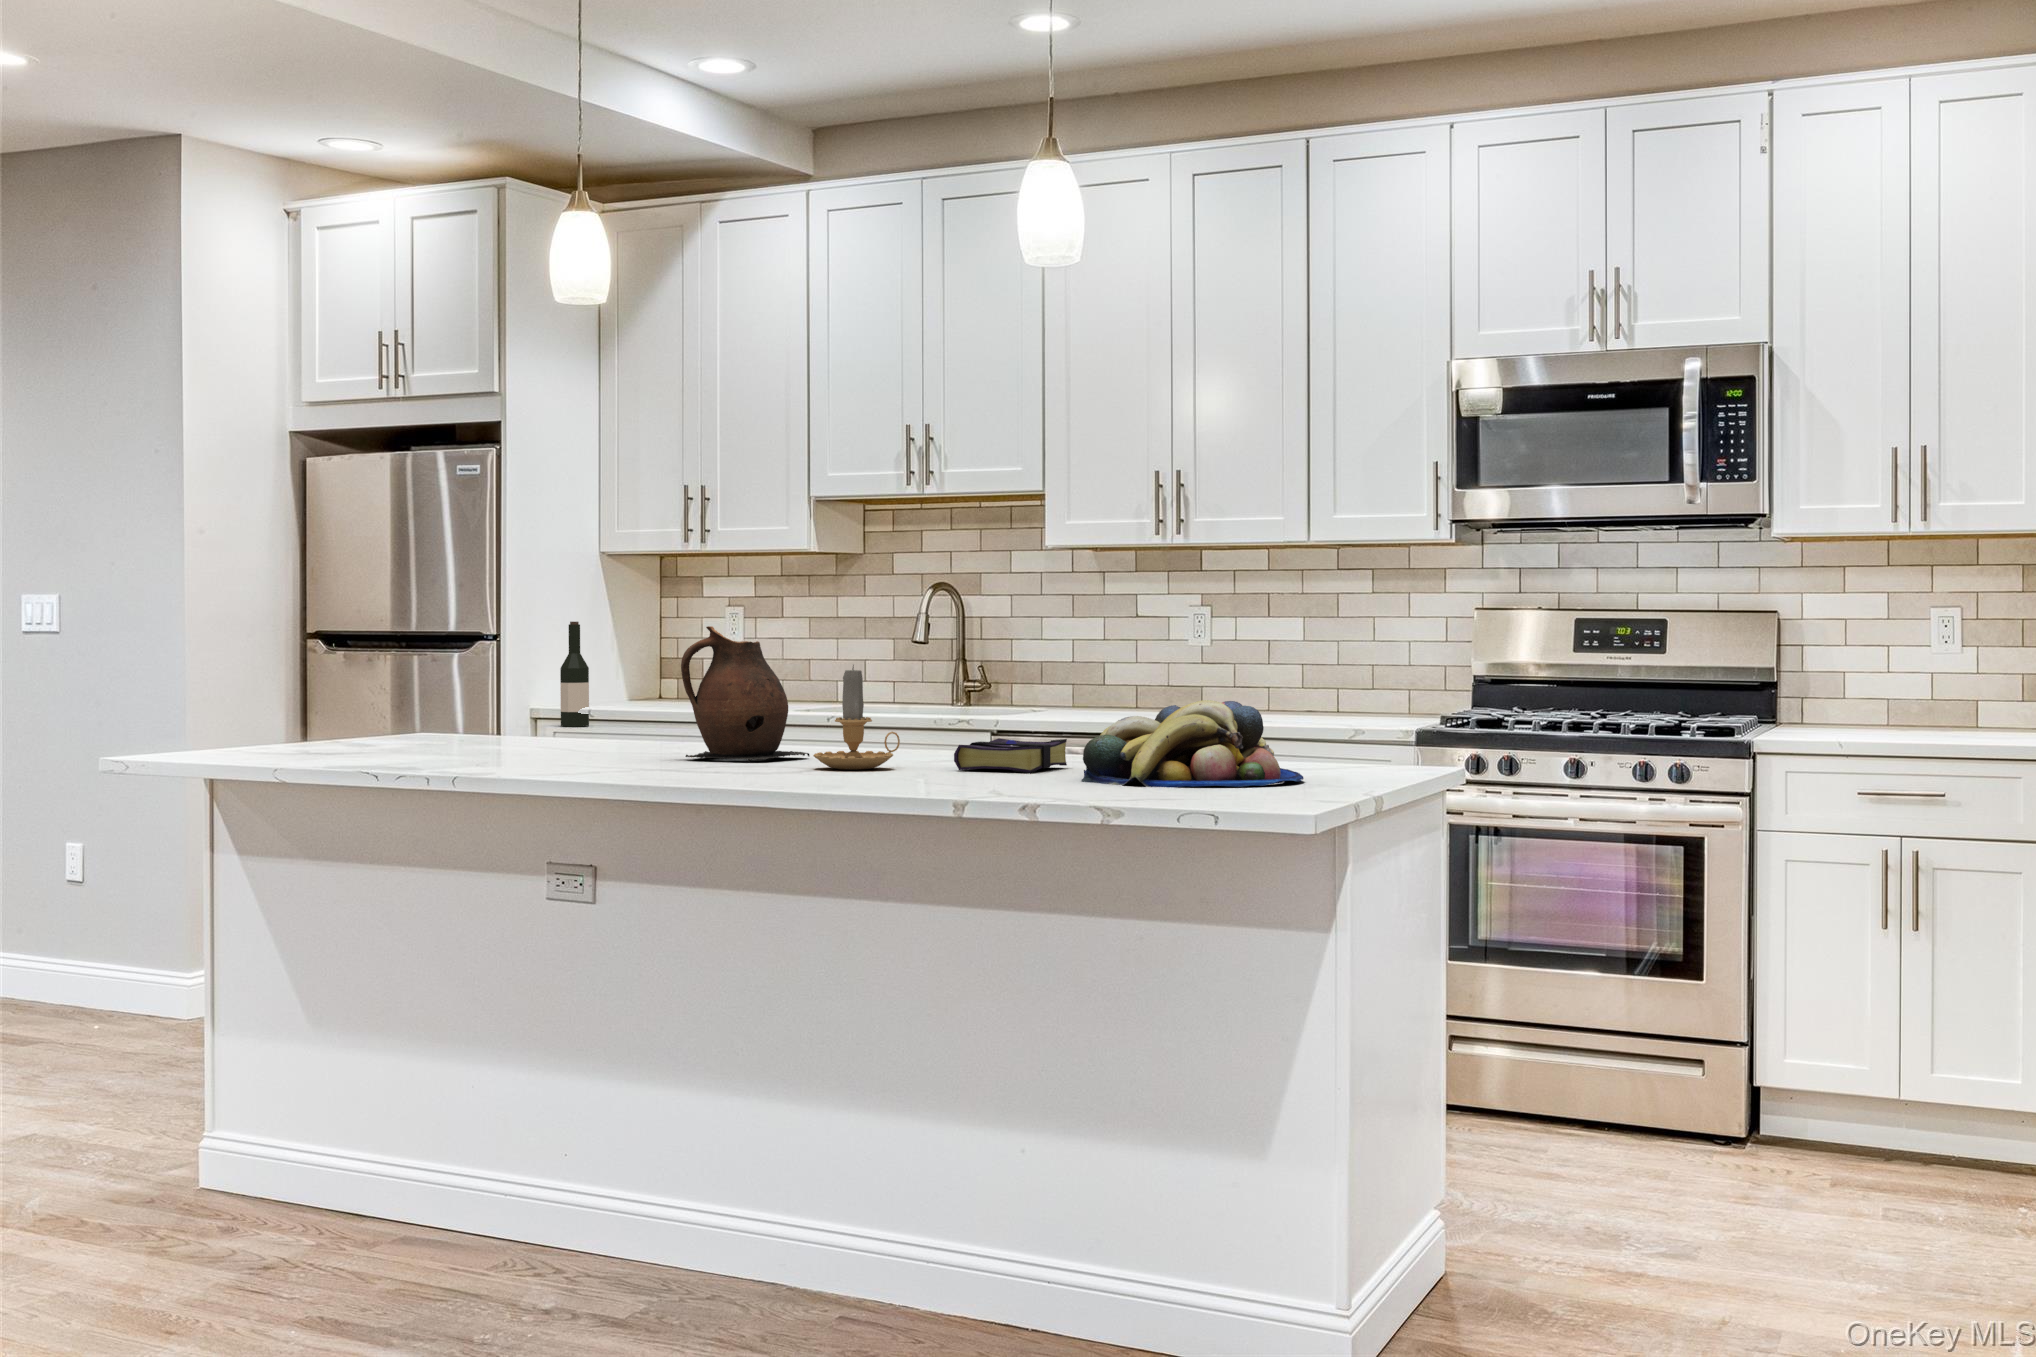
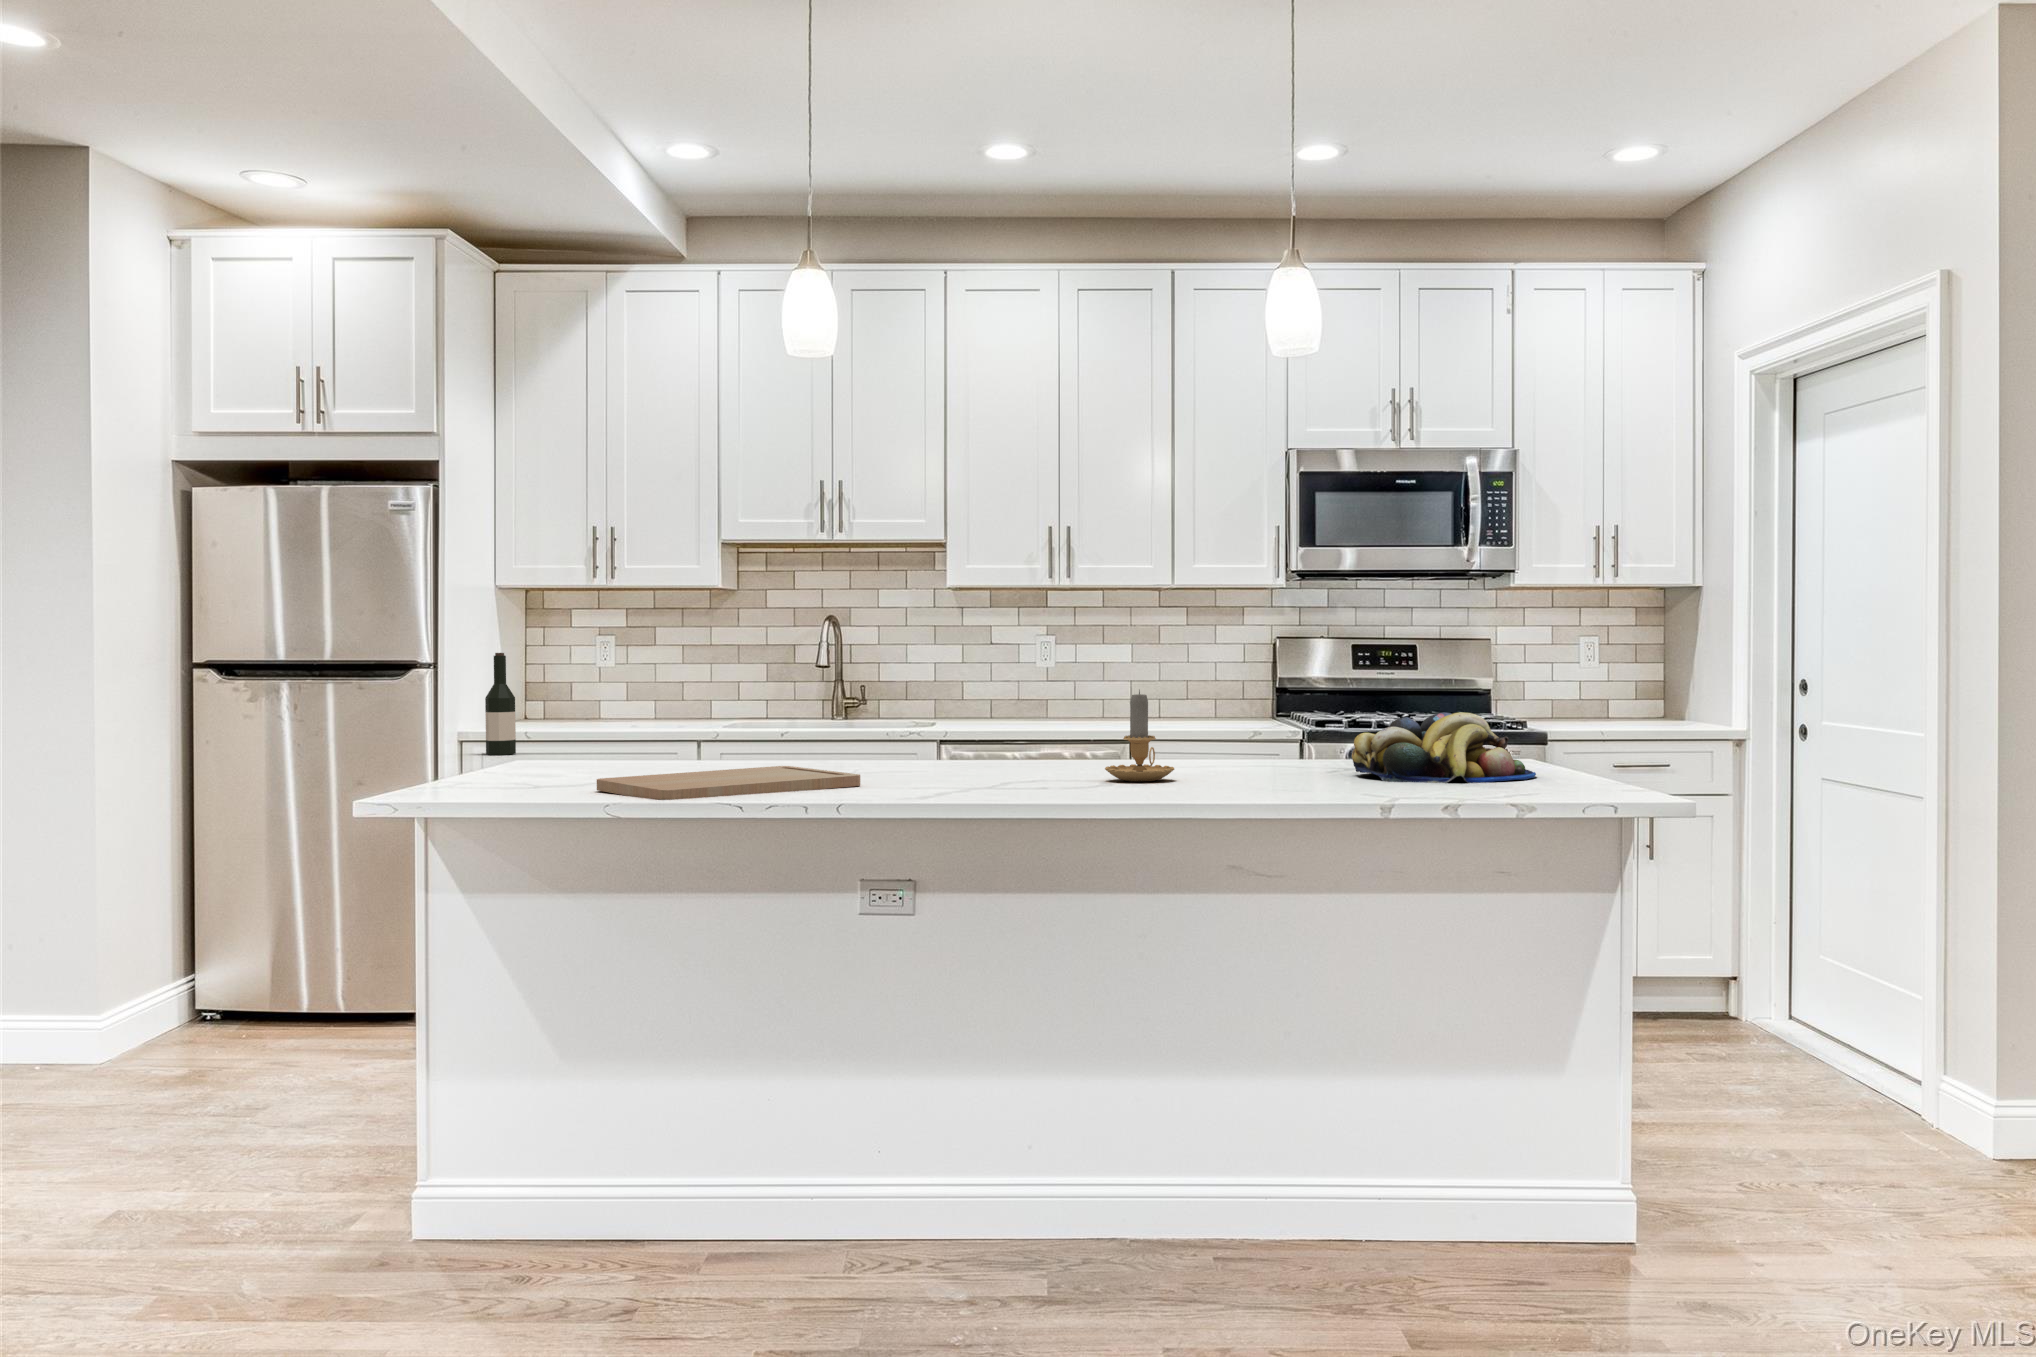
ceramic pitcher: present [681,626,809,762] -> none [921,657,1019,780]
book: present [954,738,1067,773] -> none [1204,748,1291,777]
cutting board: none [338,739,582,765] -> present [597,766,860,800]

